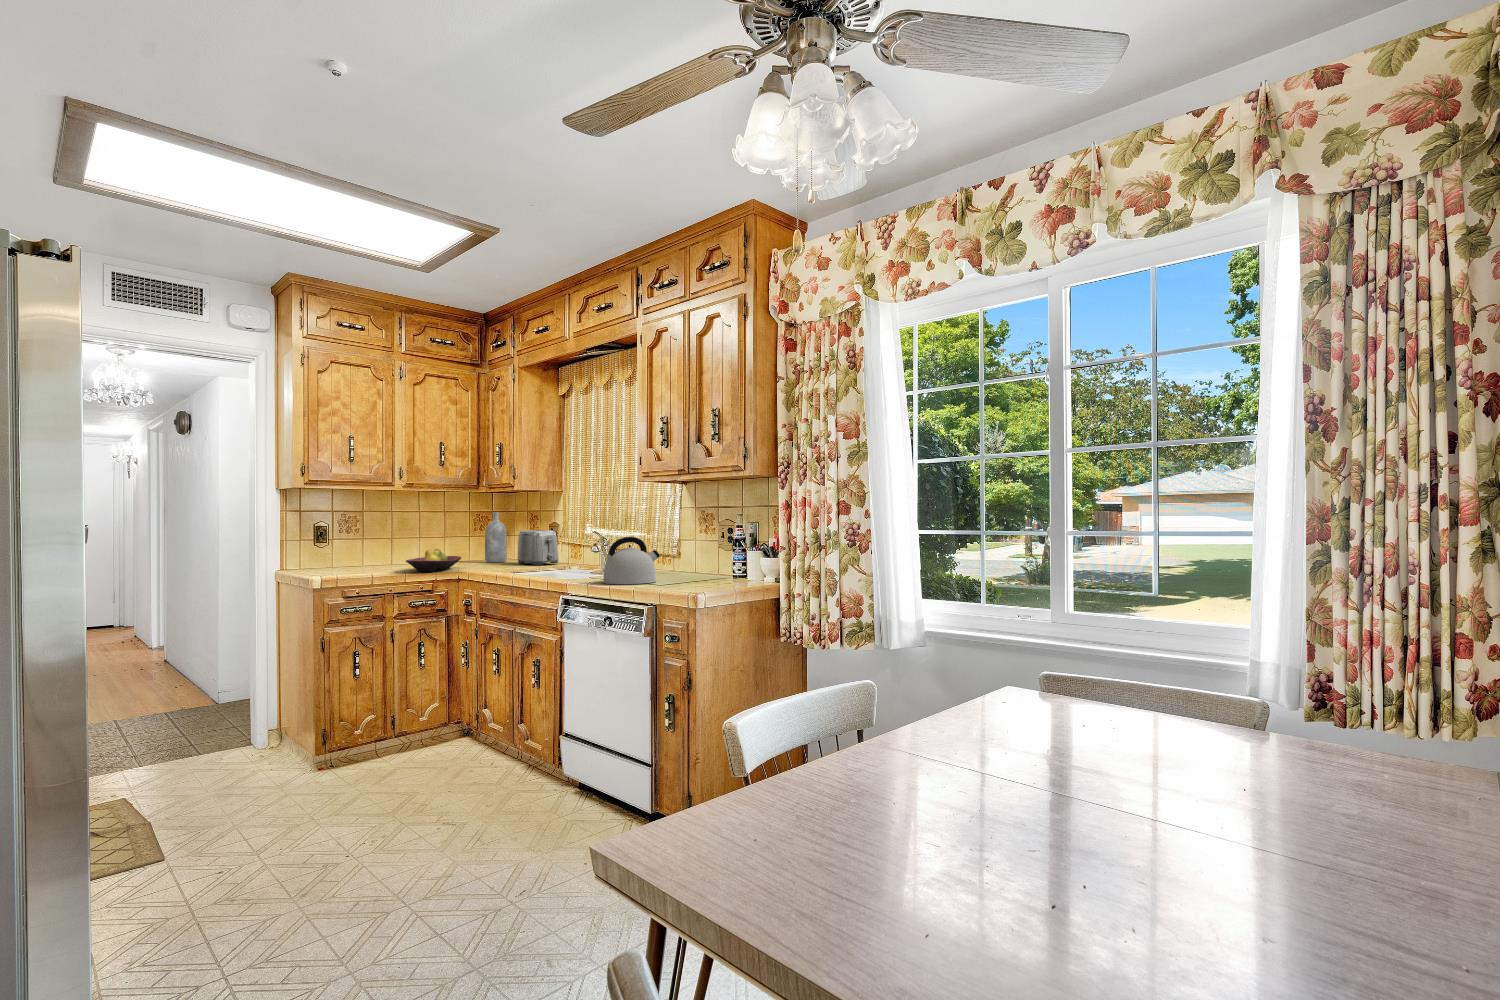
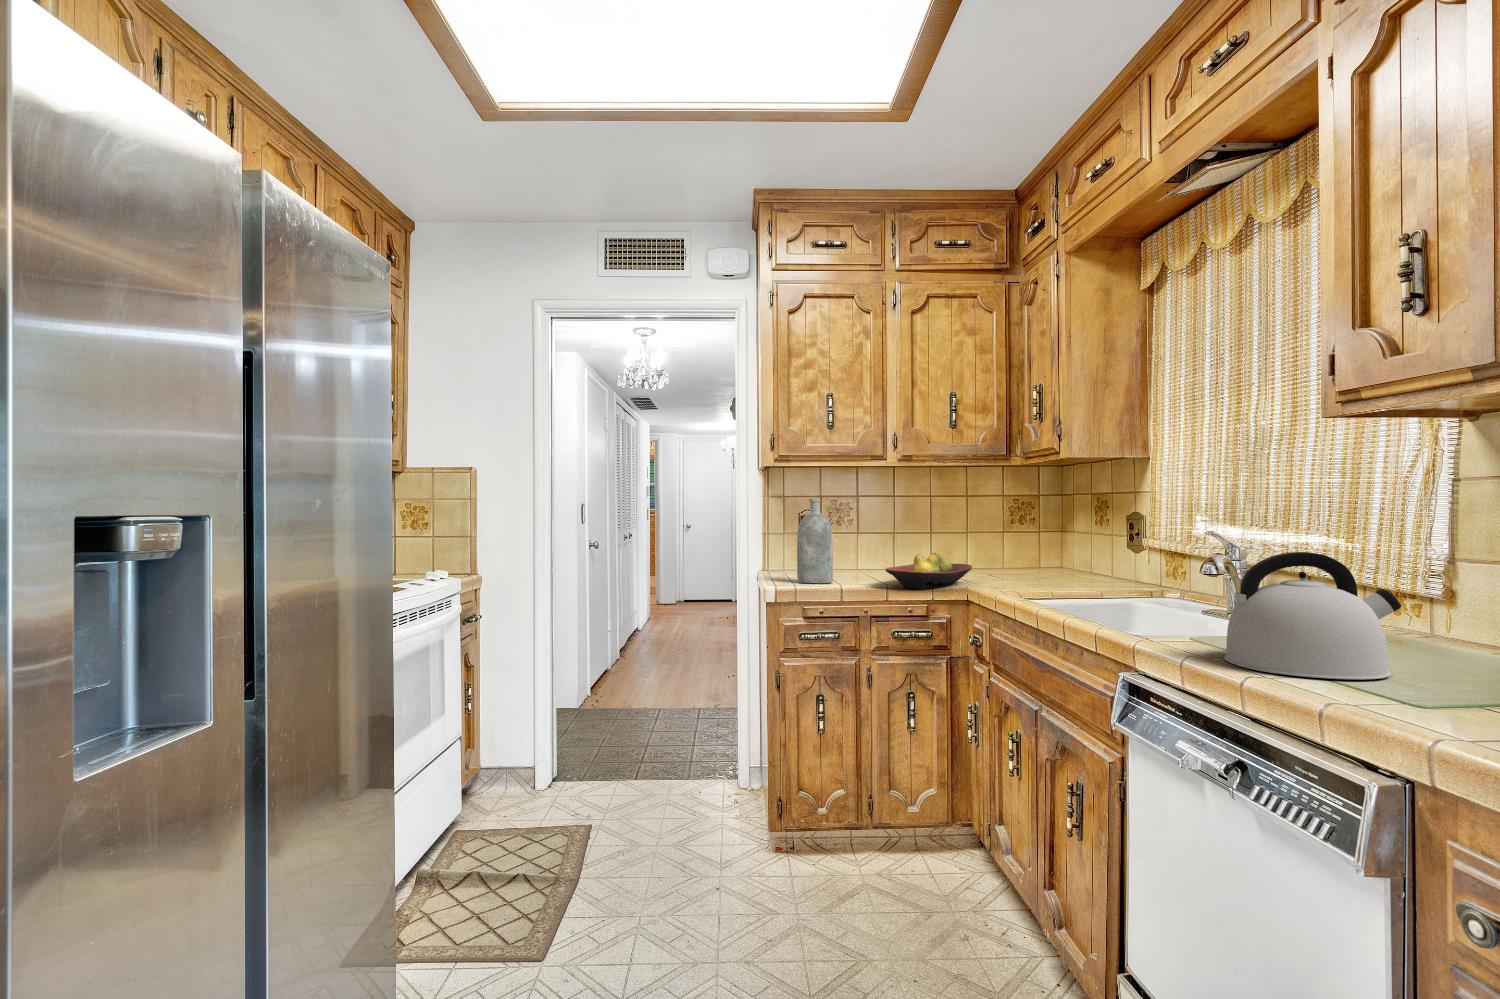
bottle: present [485,513,507,563] -> present [797,499,833,583]
toaster: present [518,530,559,565] -> none [1069,527,1141,588]

